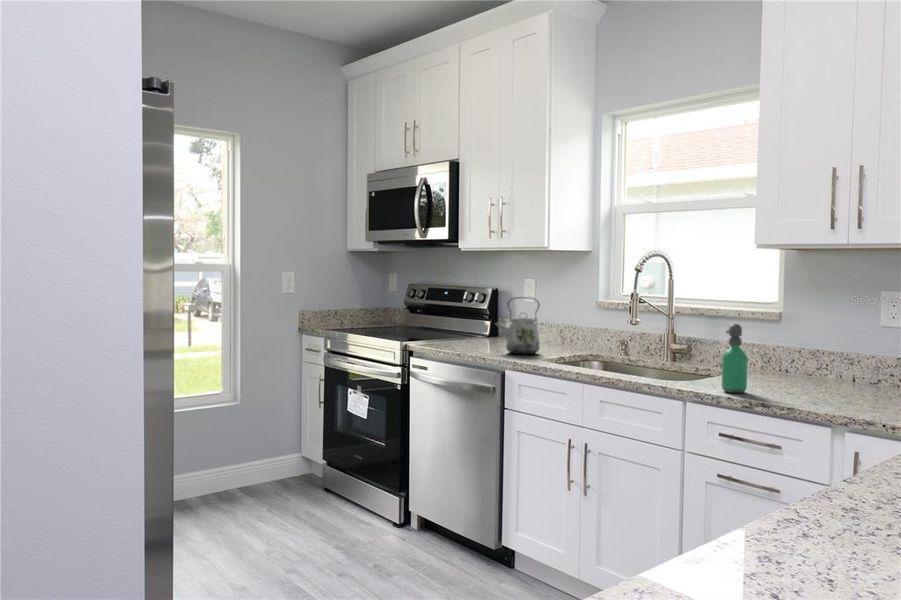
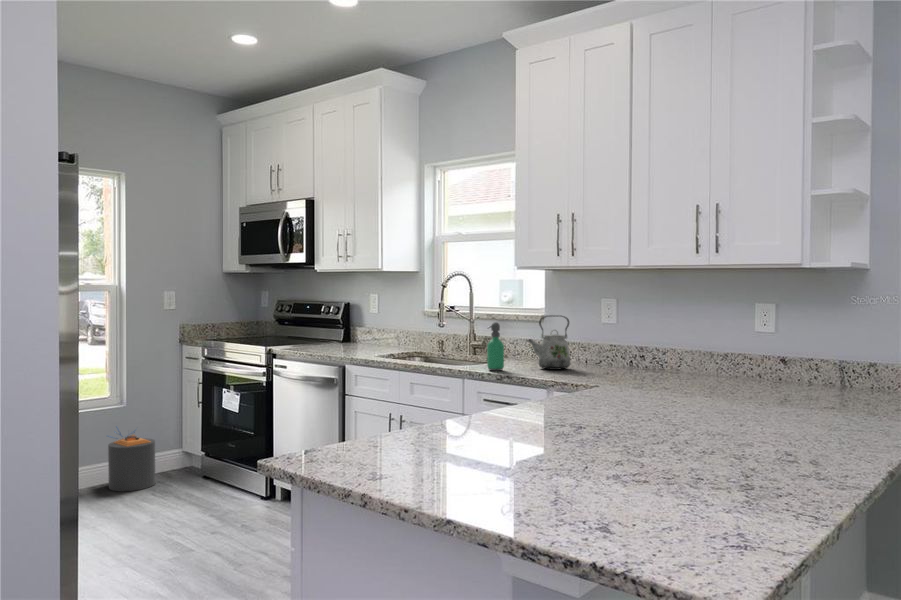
kettle: present [495,297,540,354] -> present [528,315,570,370]
trash can: none [215,426,271,505] -> present [108,428,155,491]

